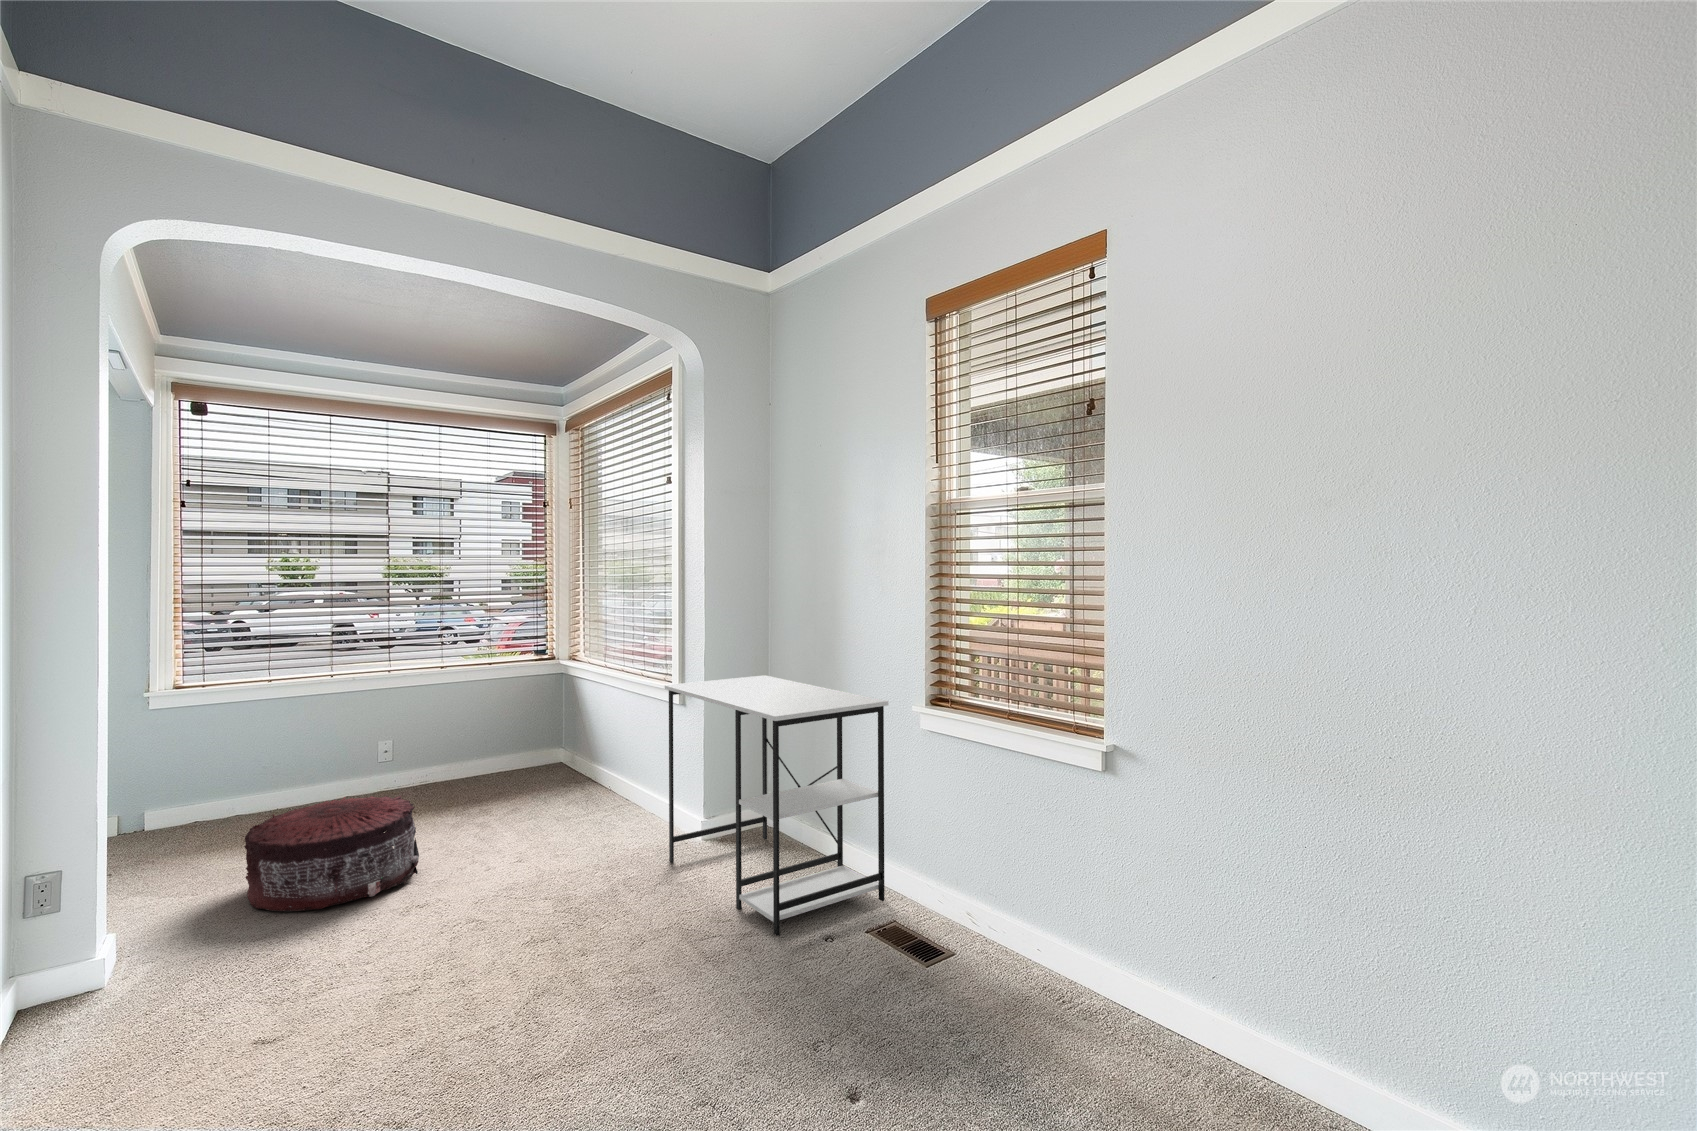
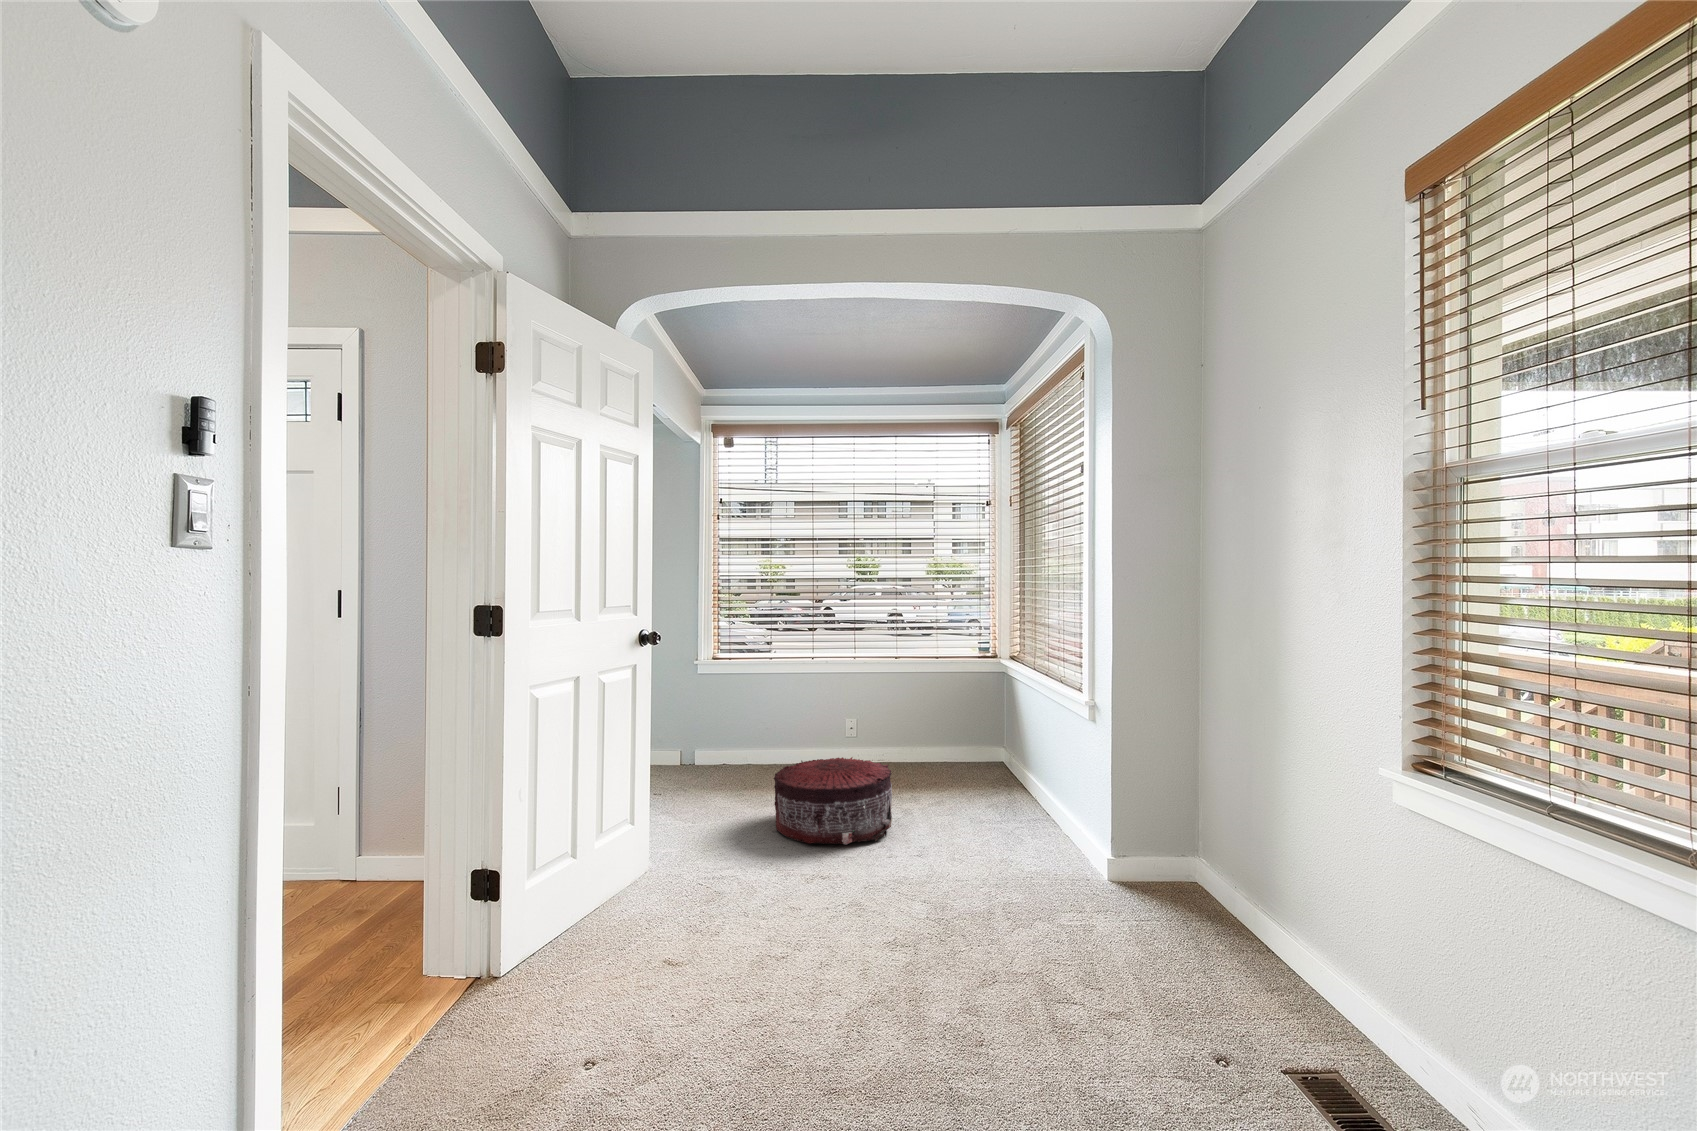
desk: present [665,675,888,936] -> none [1102,696,1352,1035]

